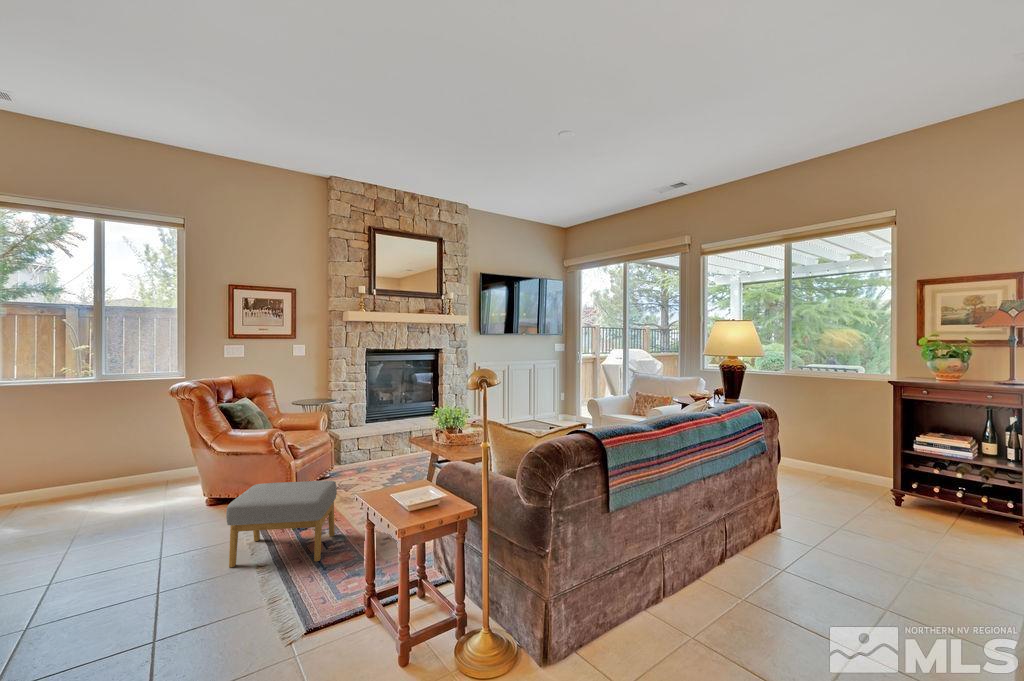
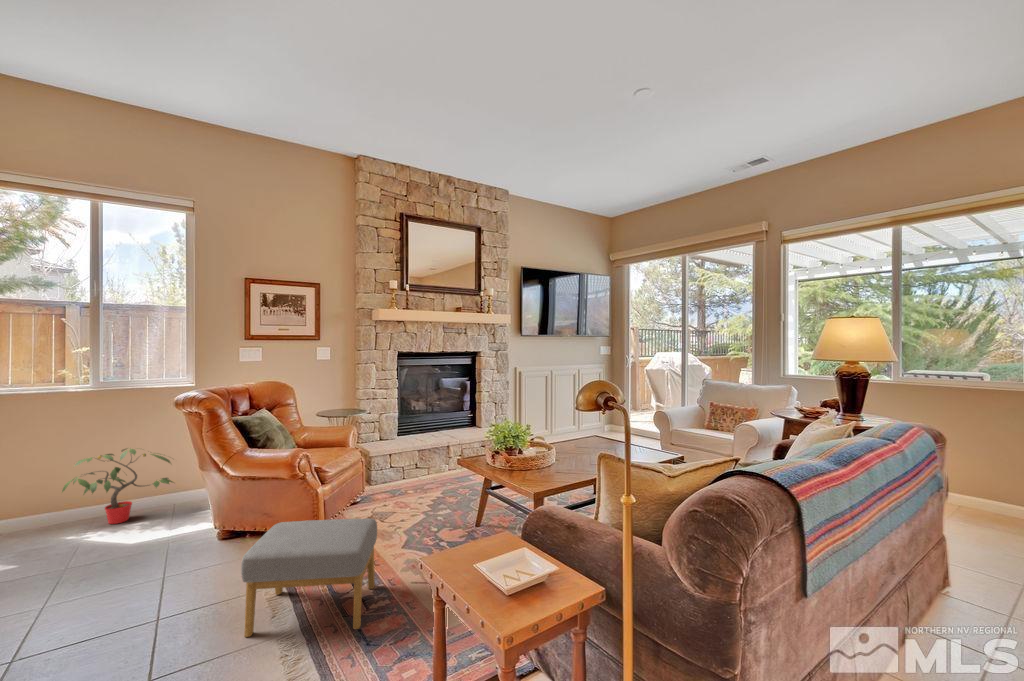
potted plant: none [69,431,170,496] -> present [62,448,172,524]

